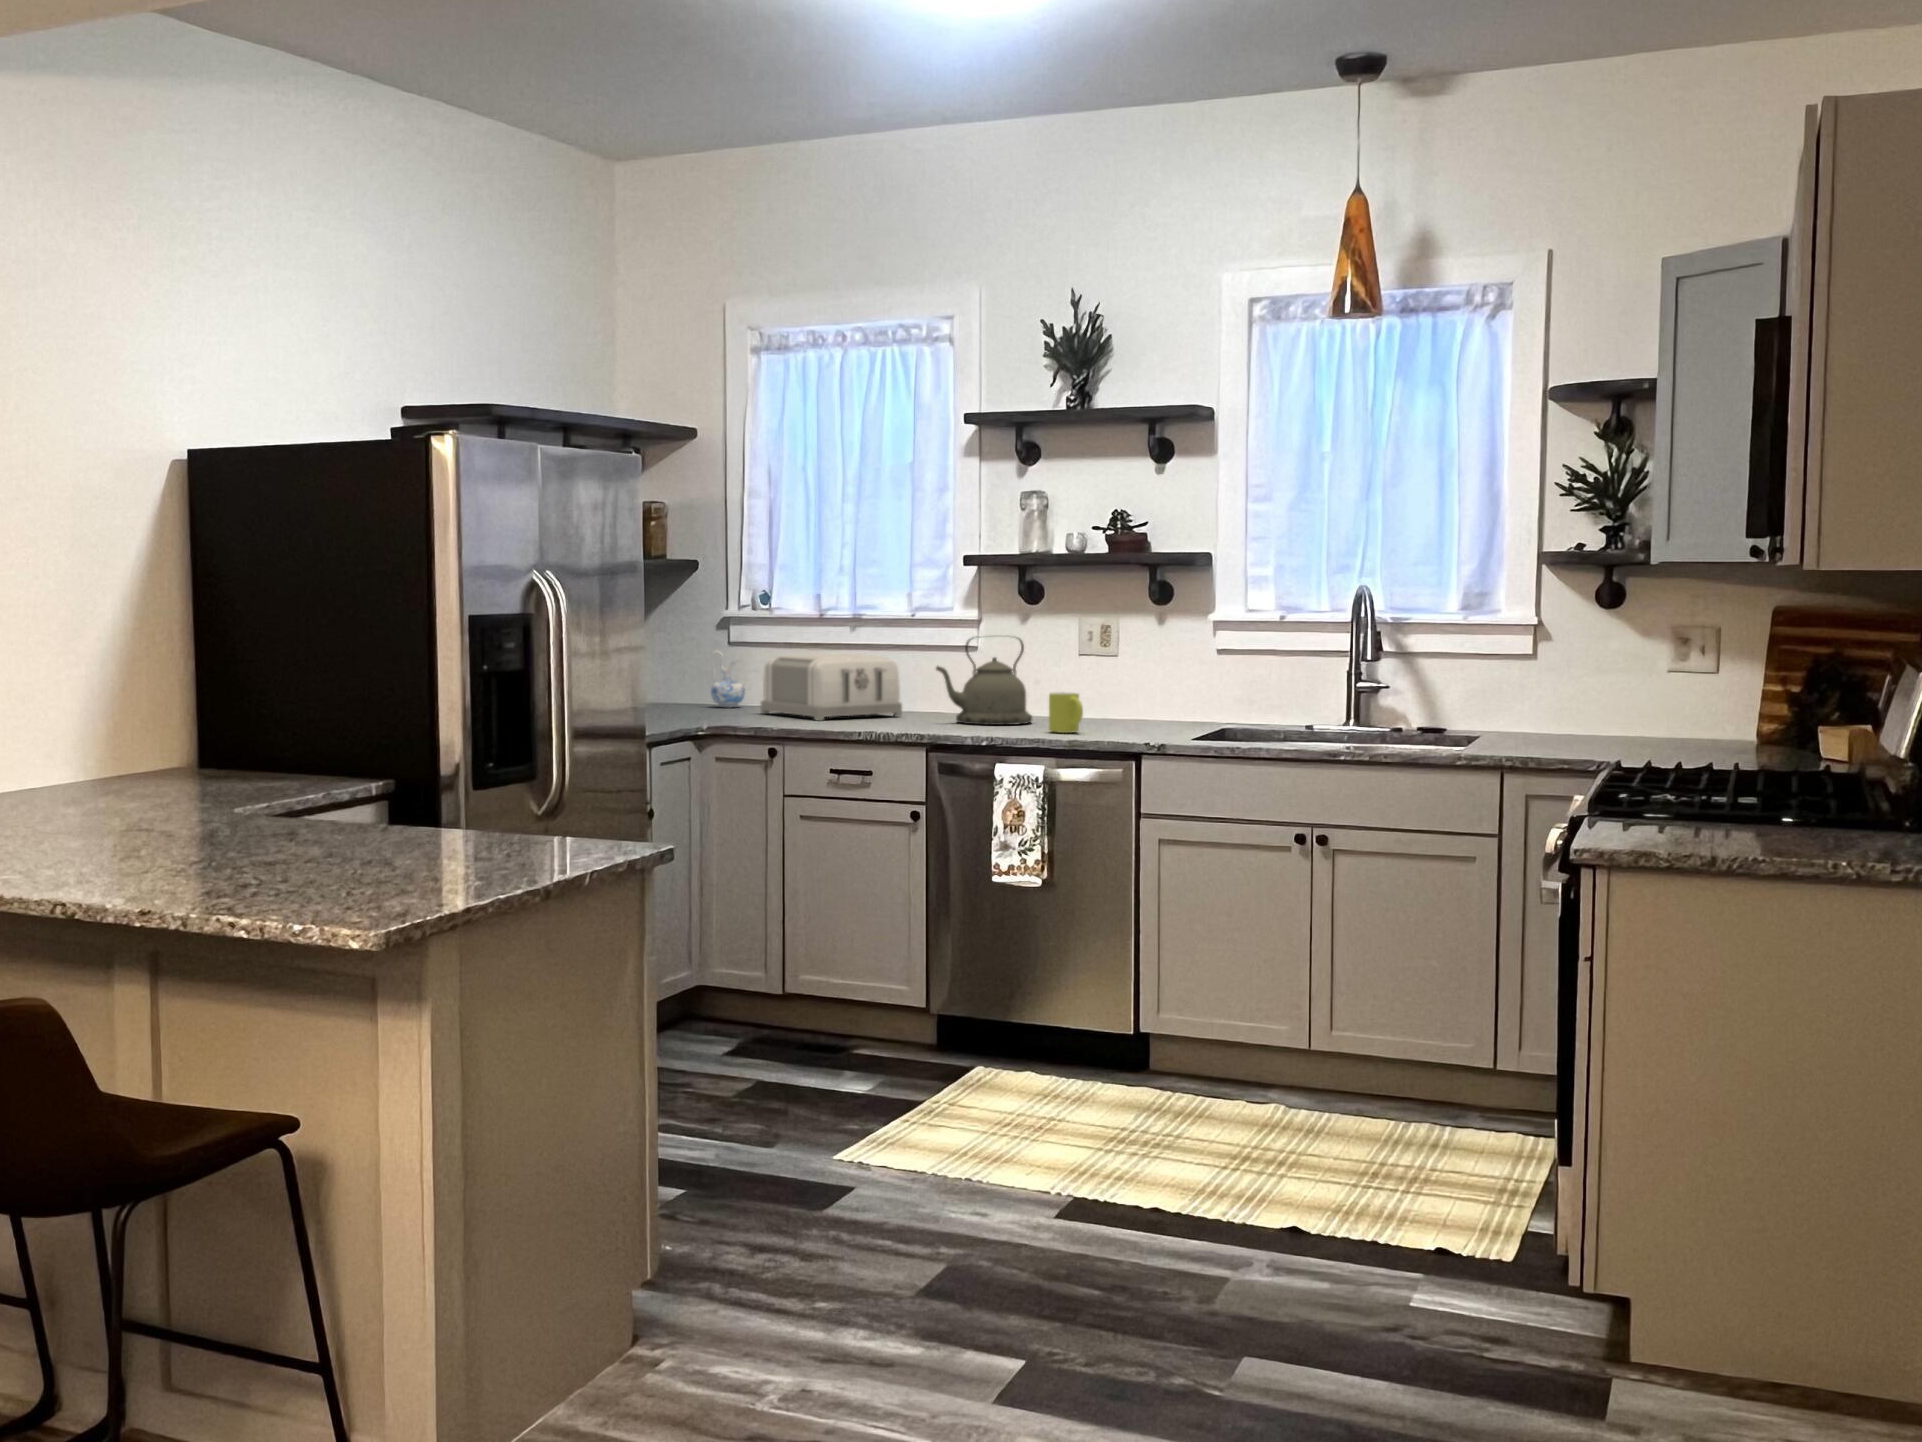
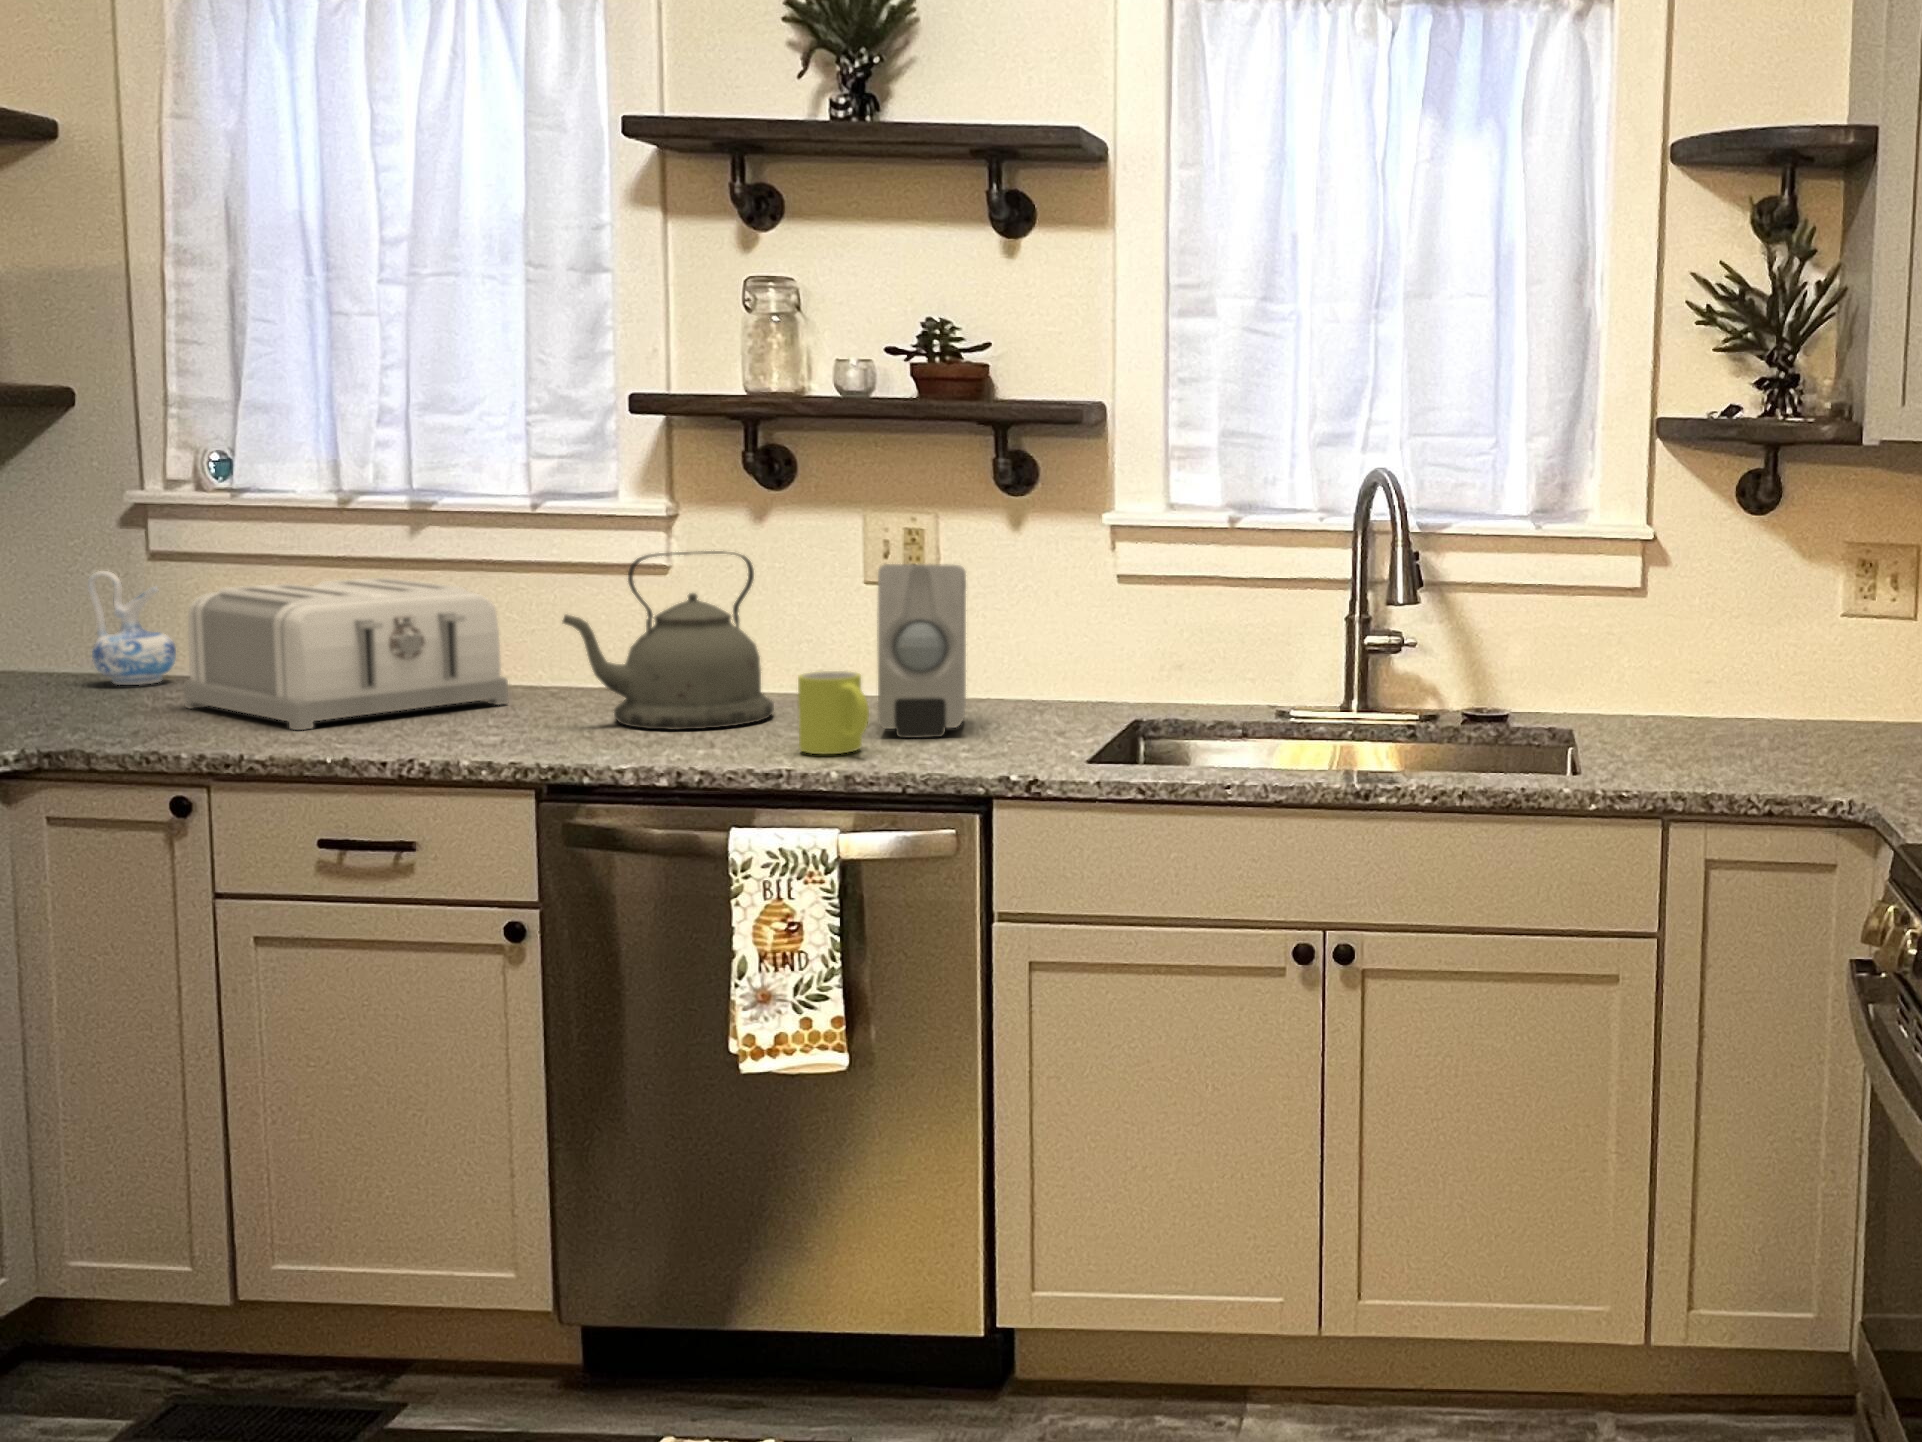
soap dispenser: none [1087,640,1132,730] -> present [877,564,966,738]

